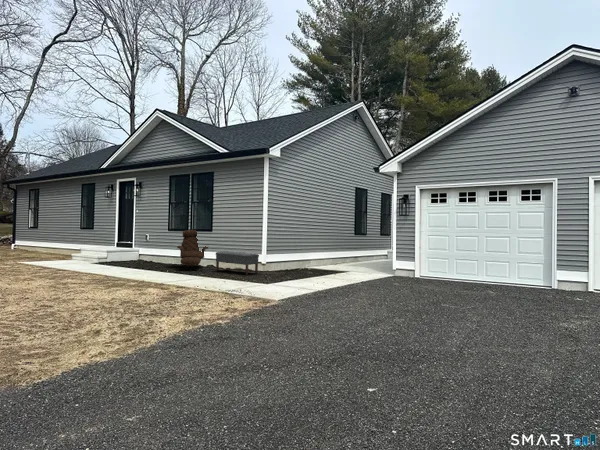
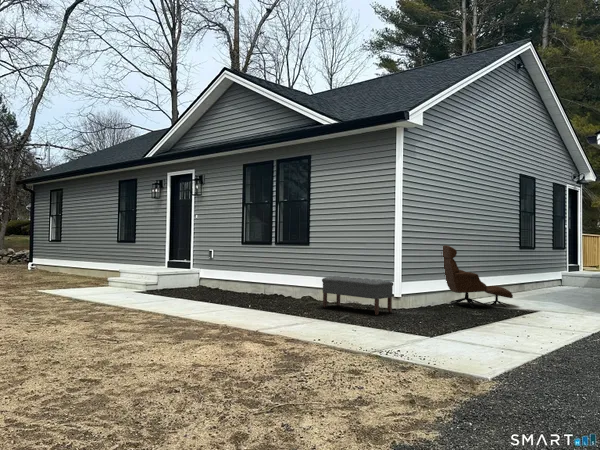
lounge chair: present [177,230,208,271] -> present [443,245,513,308]

